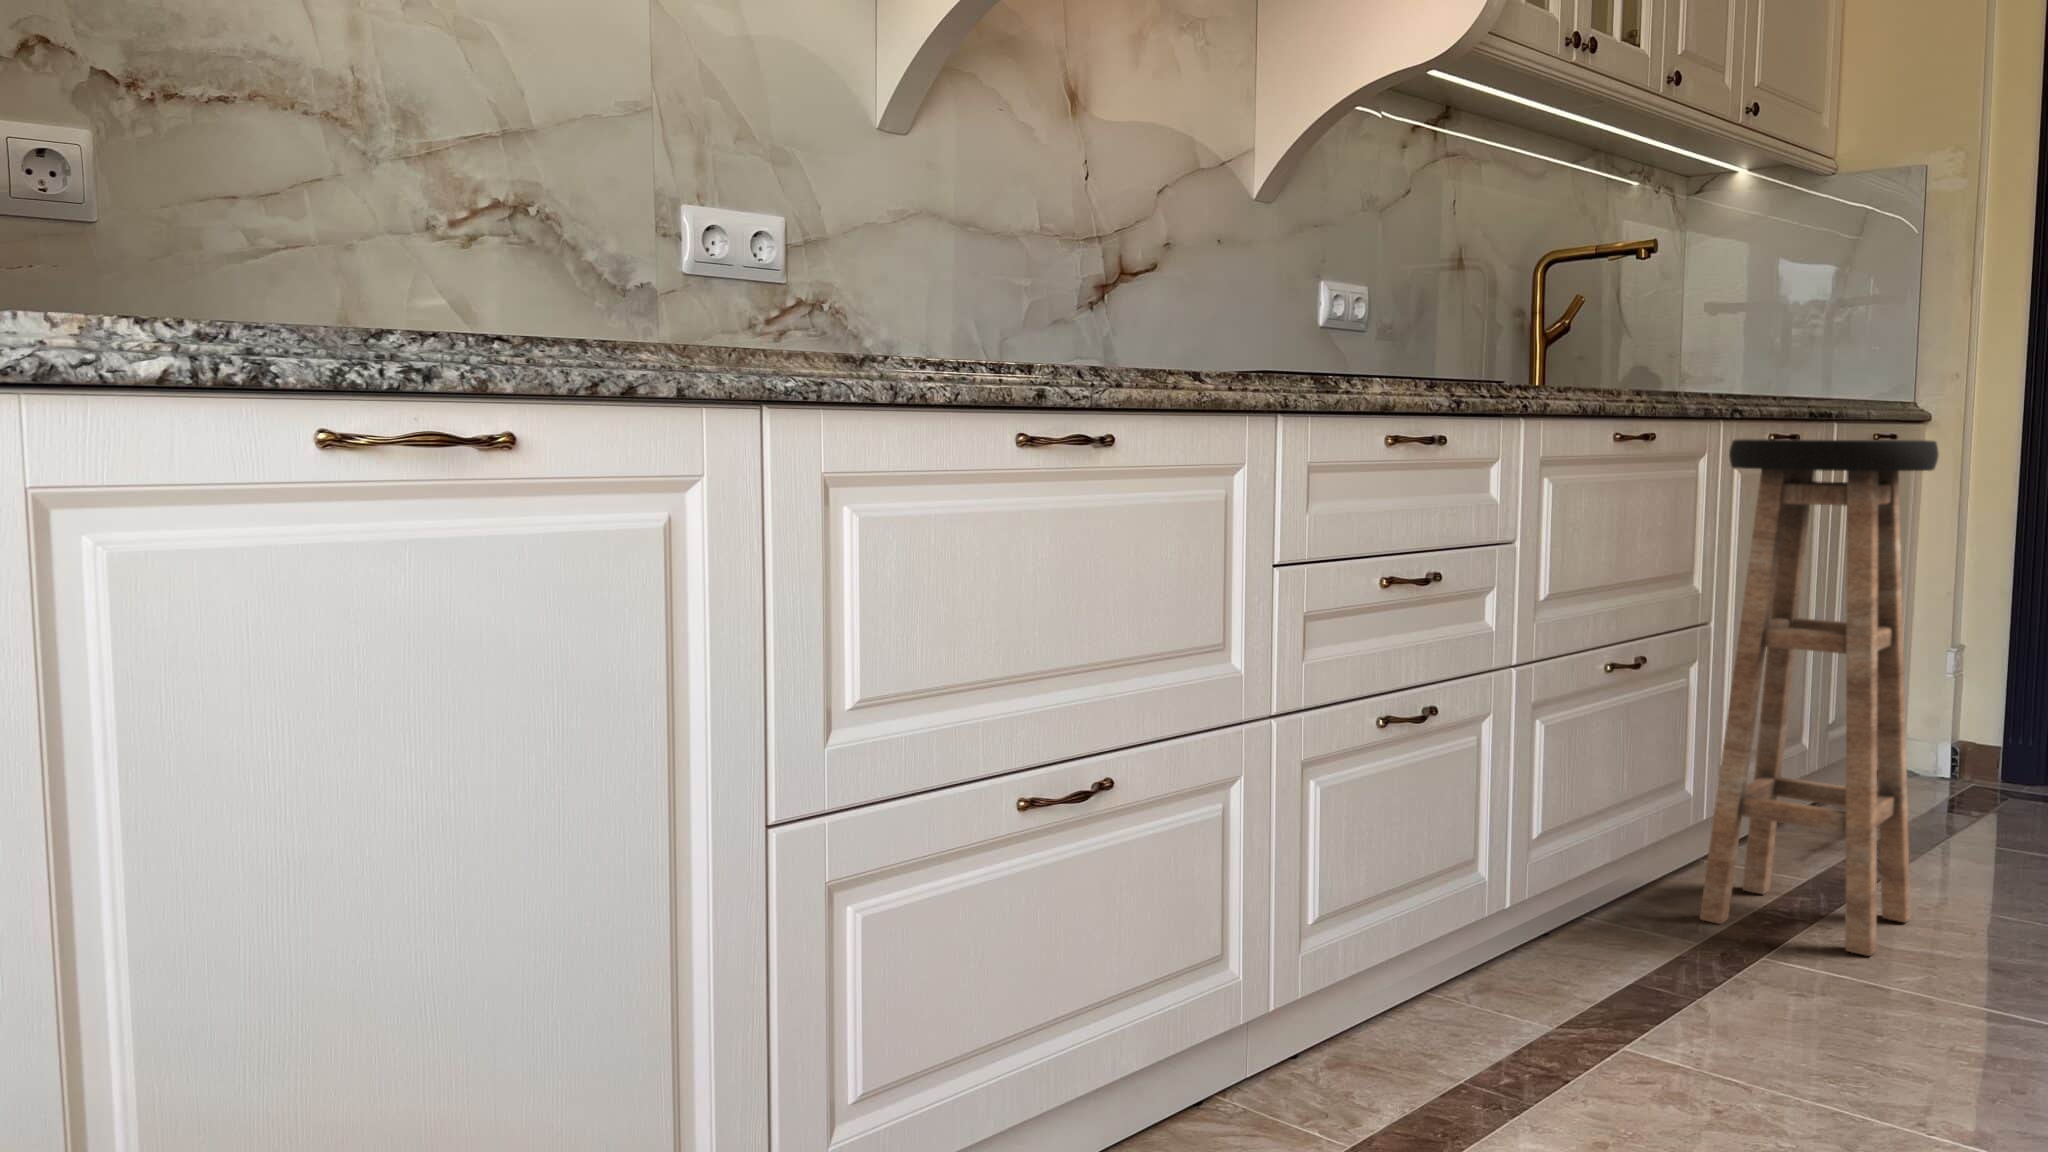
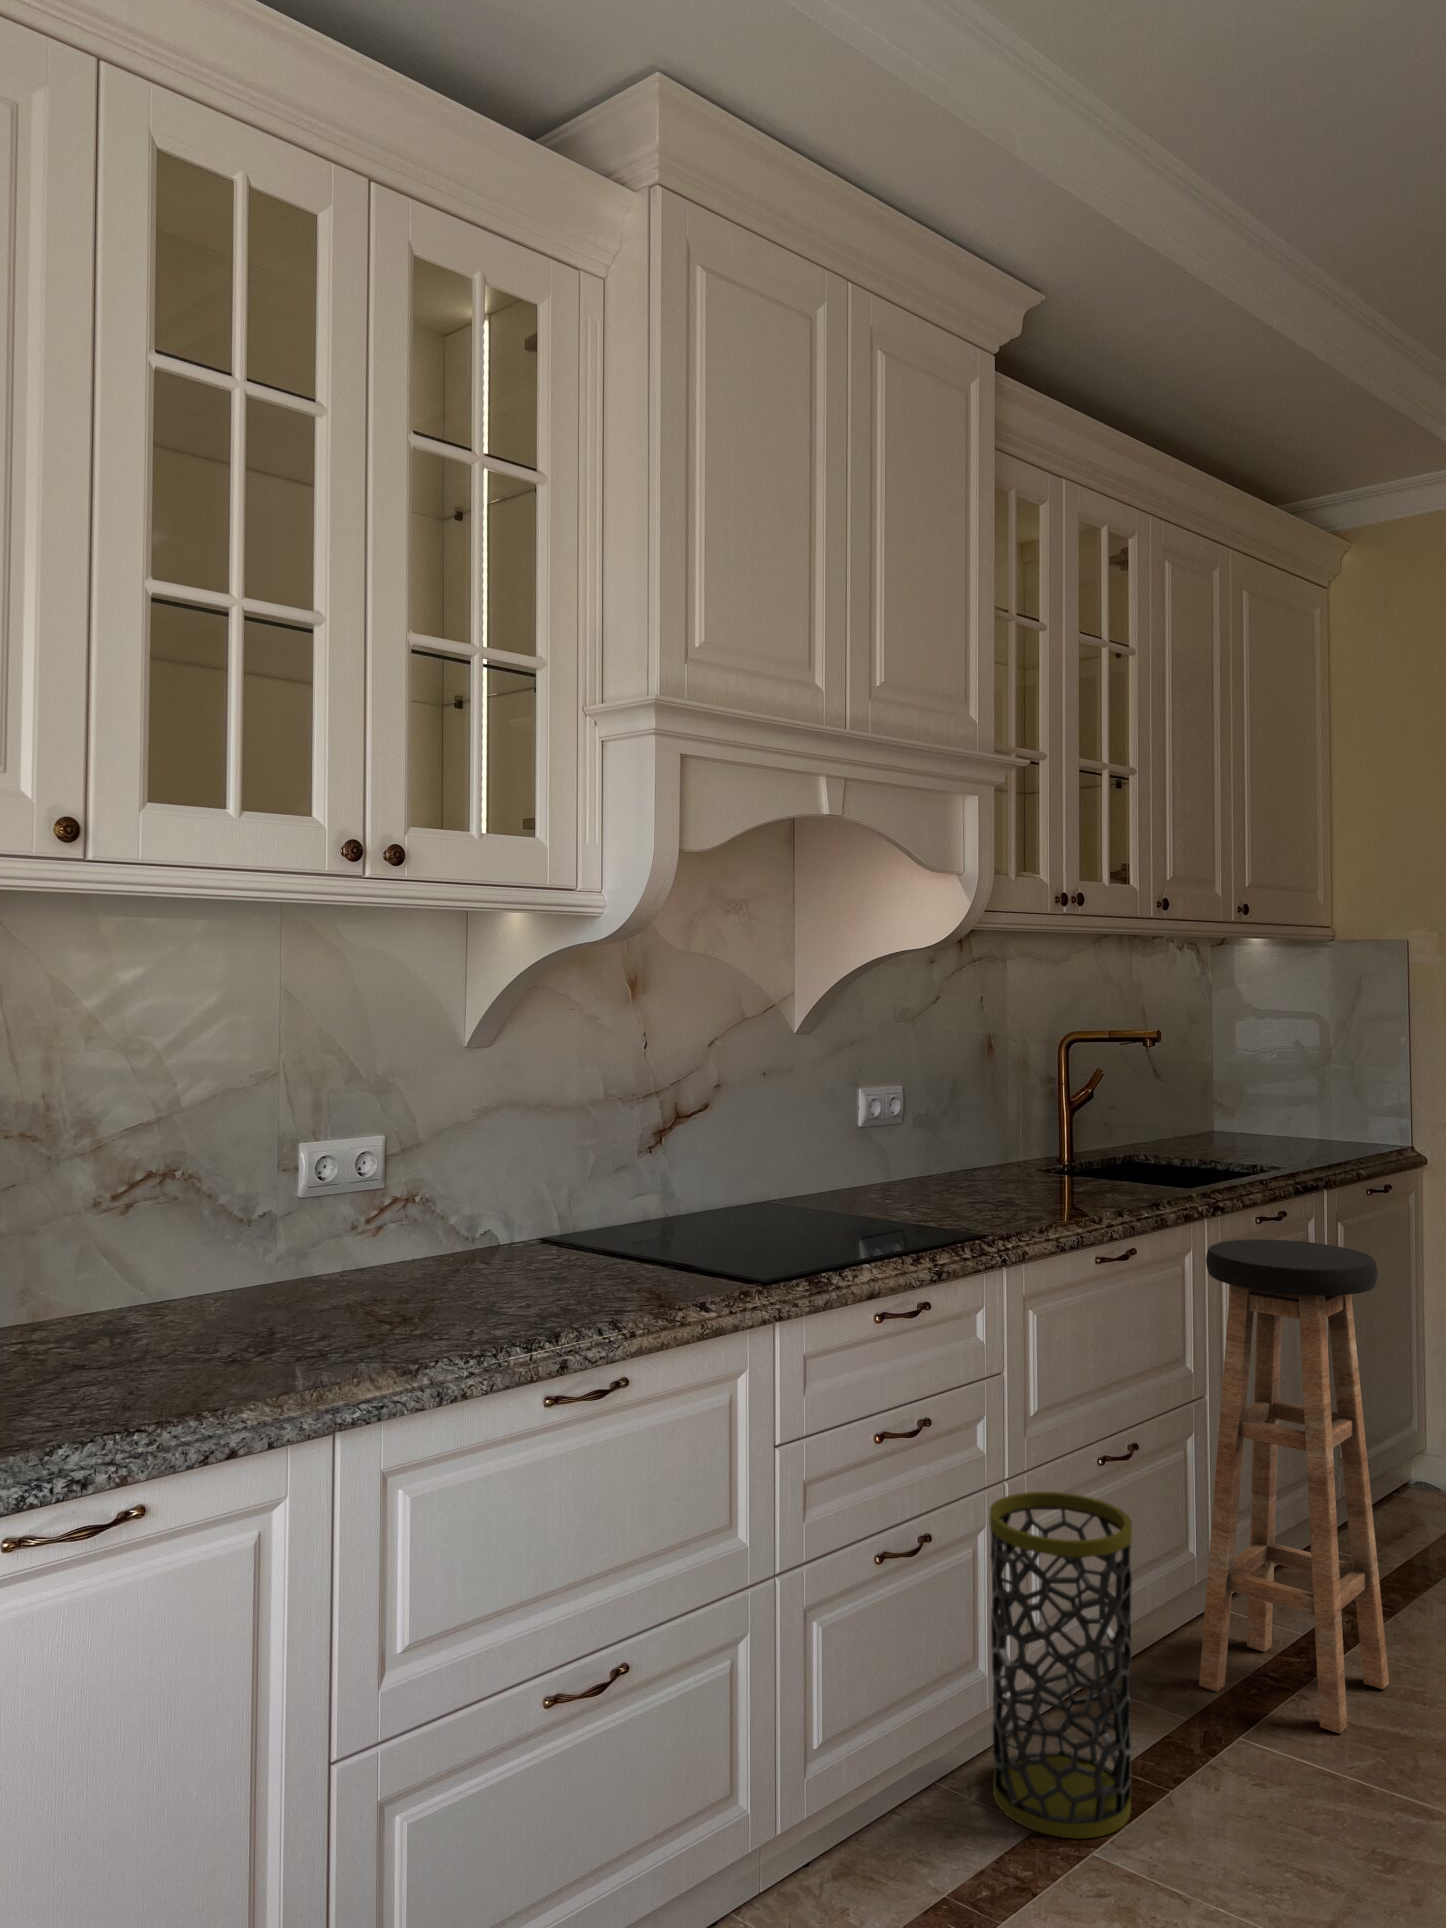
trash can: none [1494,678,1674,1037] -> present [989,1492,1132,1838]

